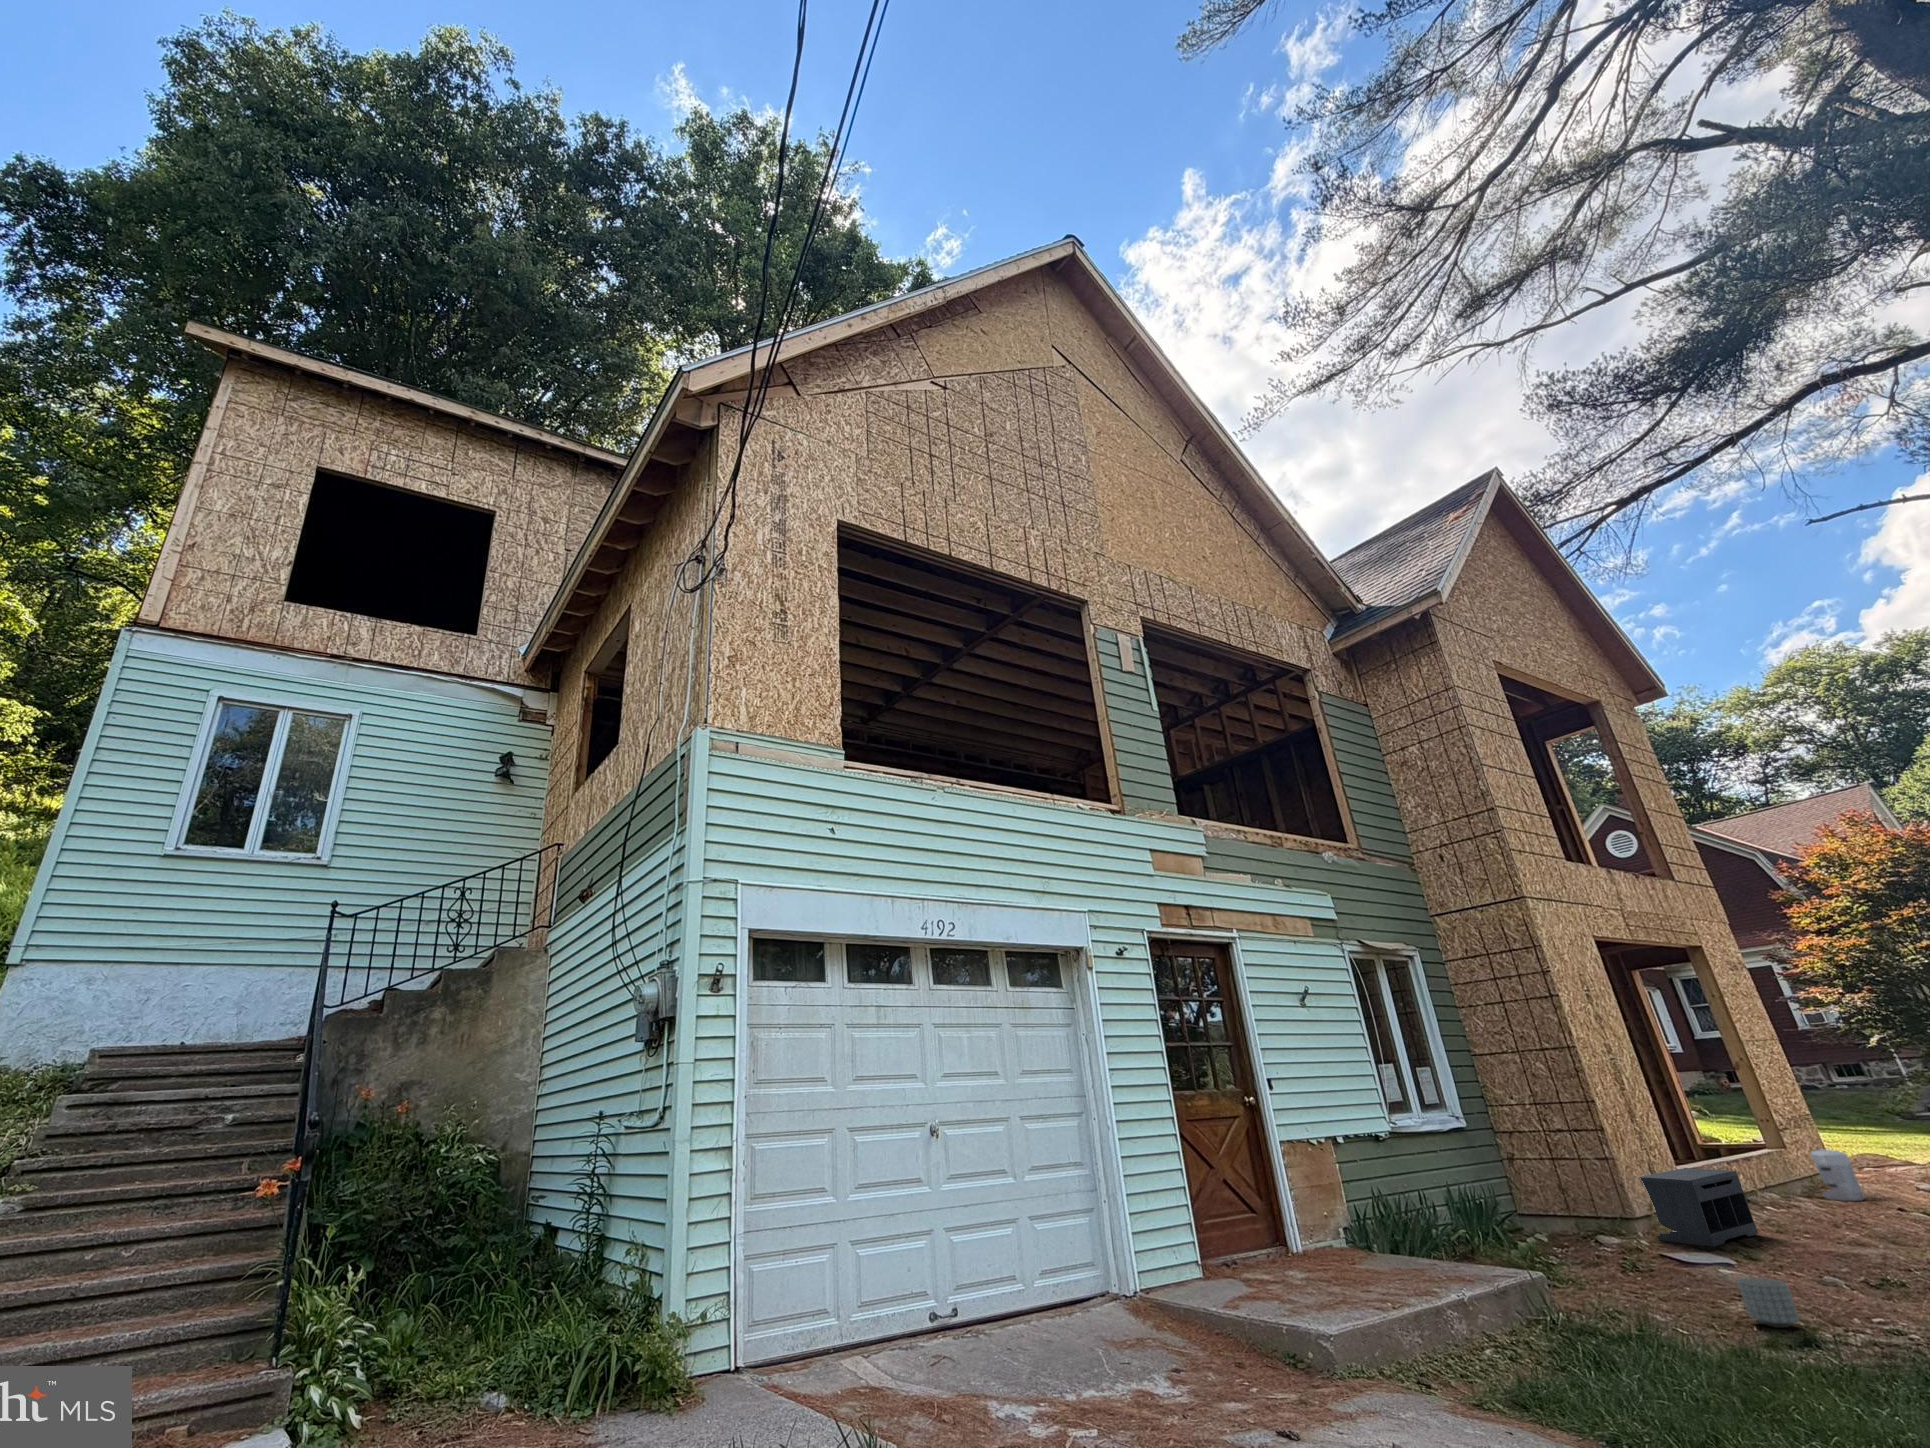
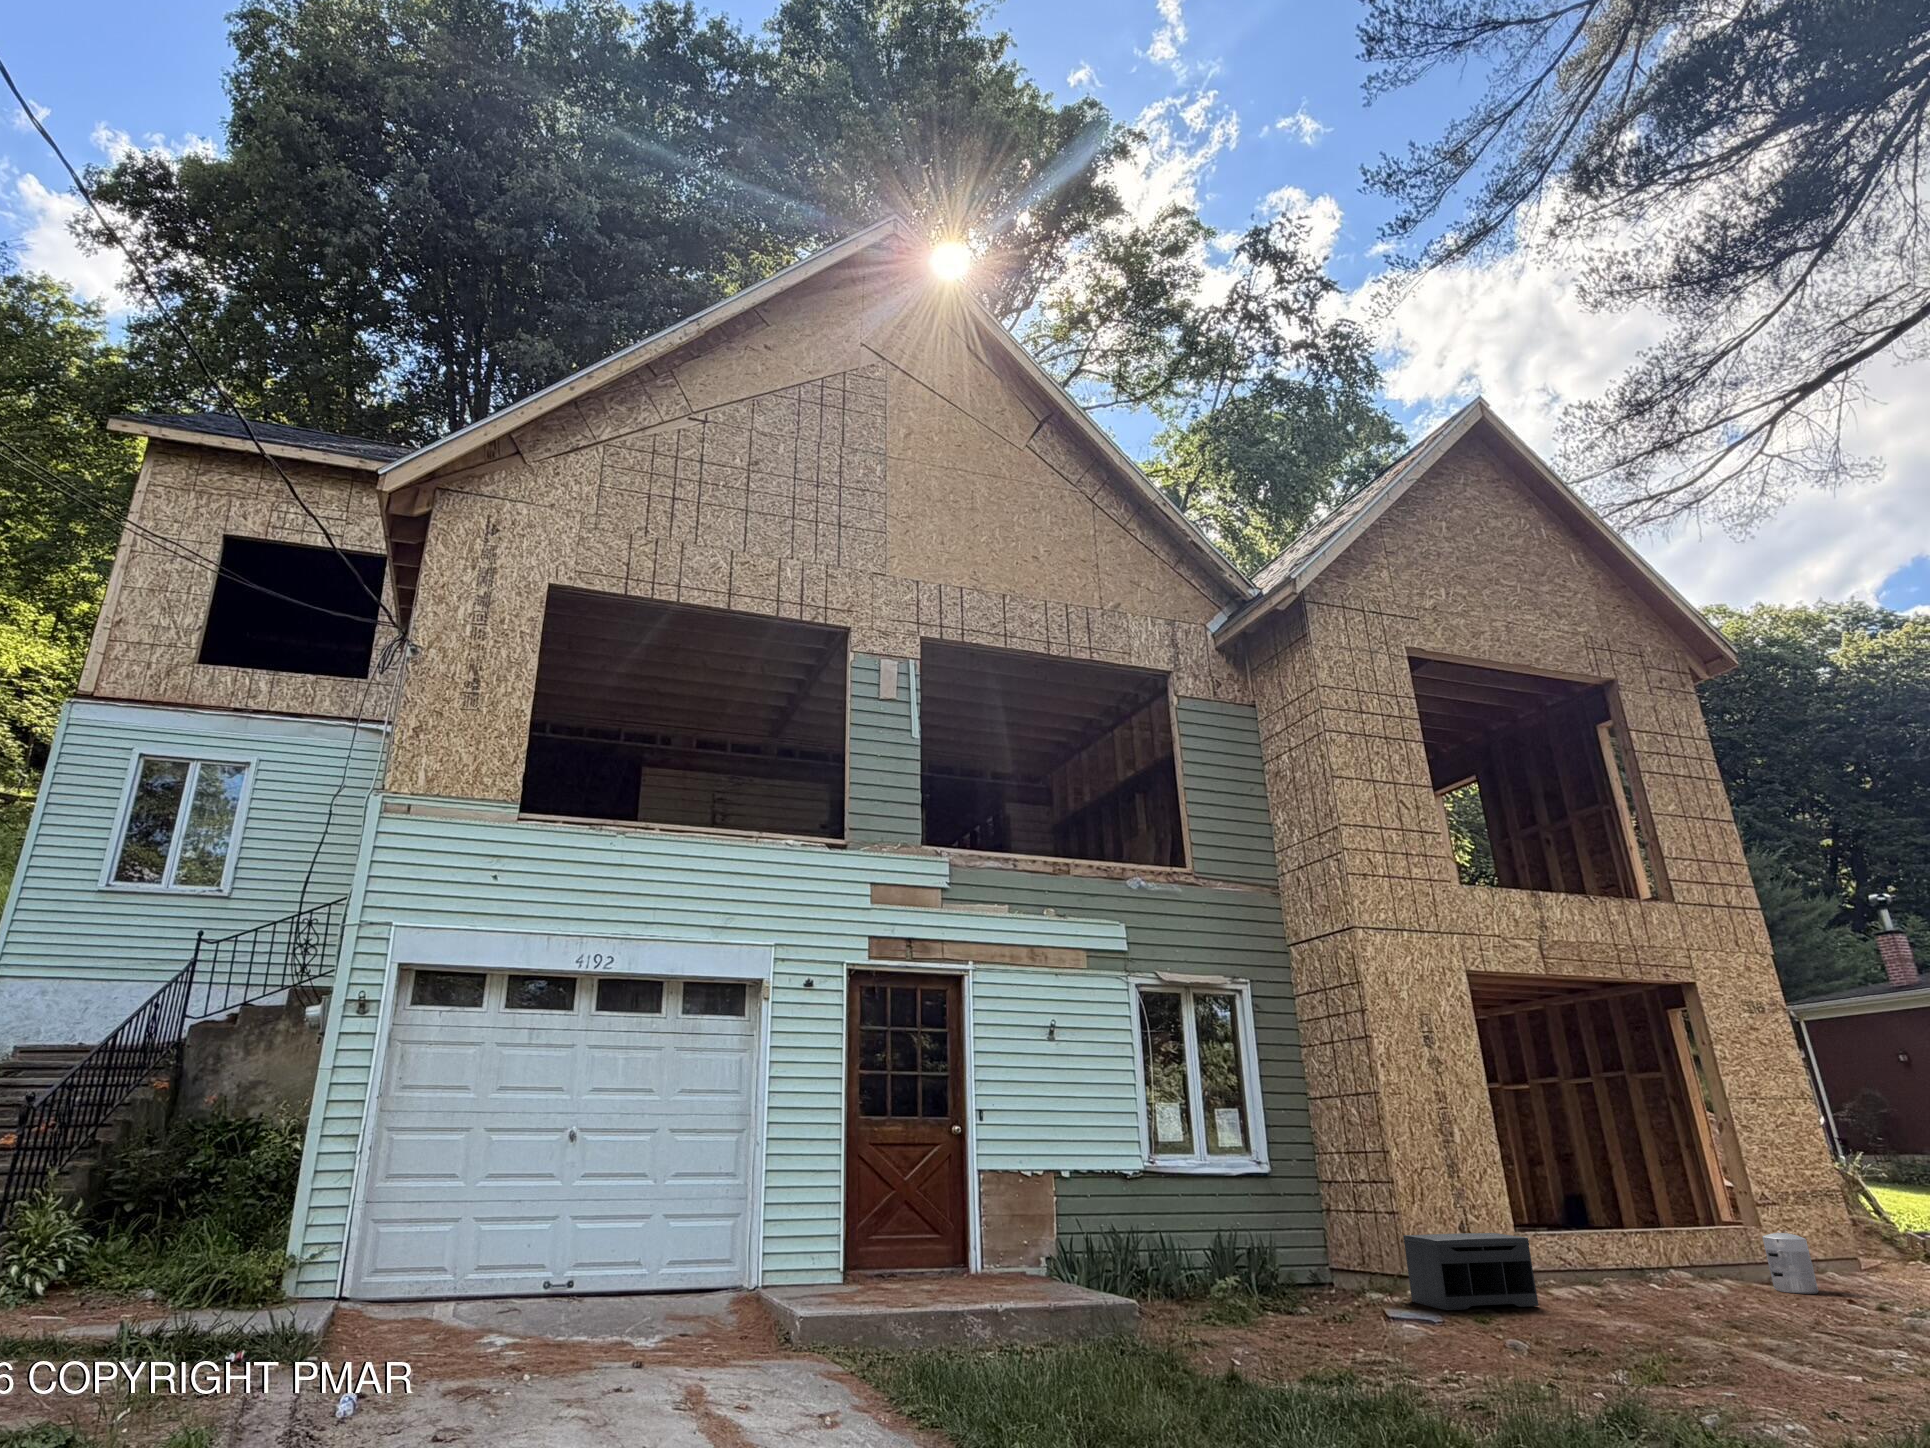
planter: present [1737,1278,1800,1328] -> none [1271,1319,1314,1366]

